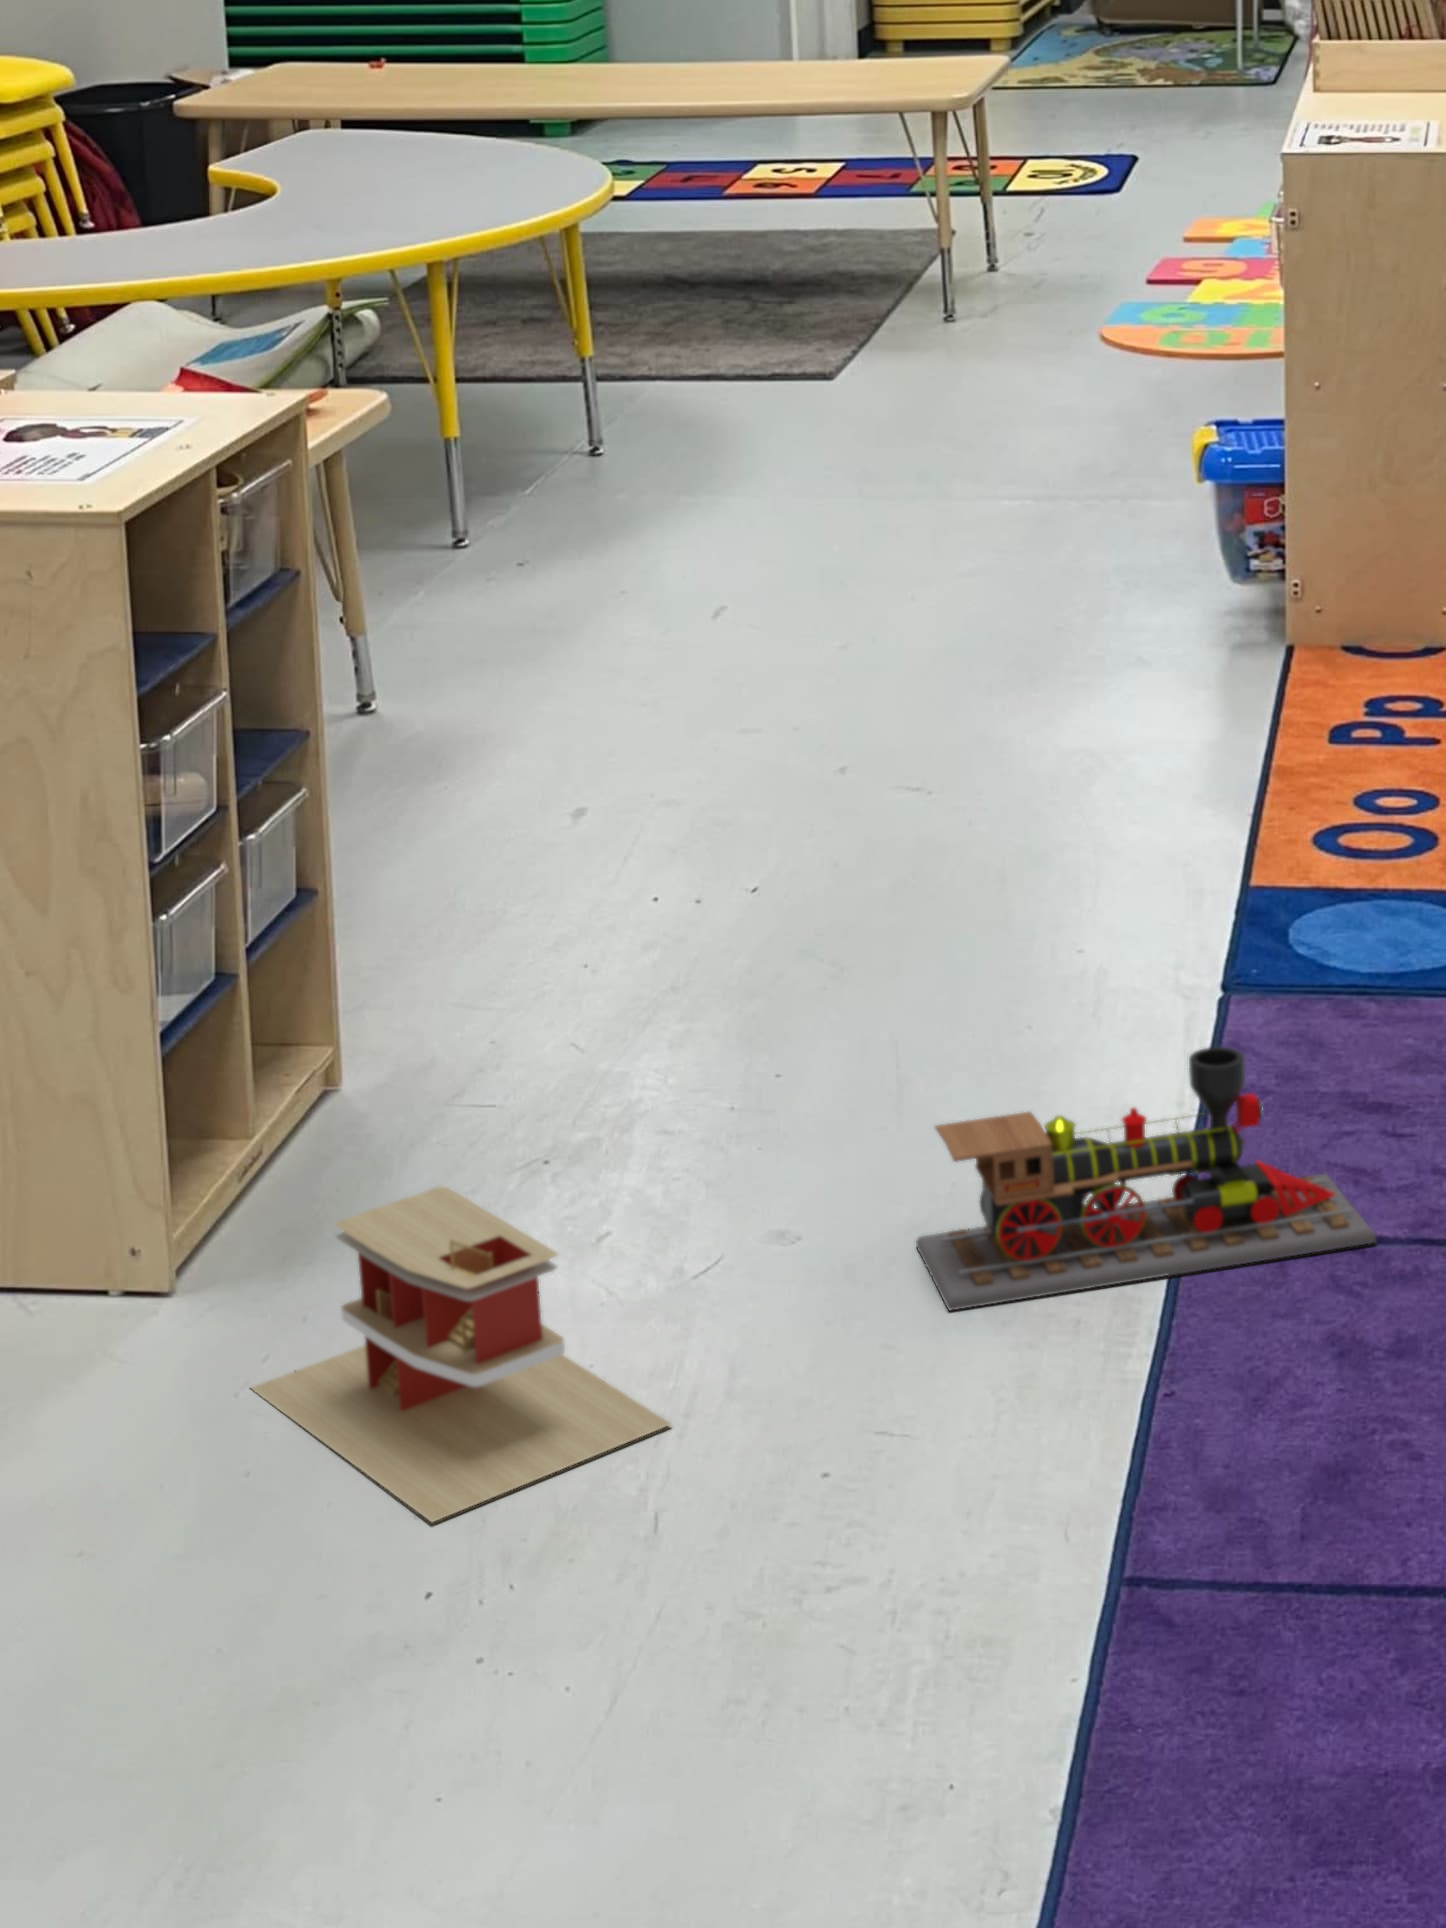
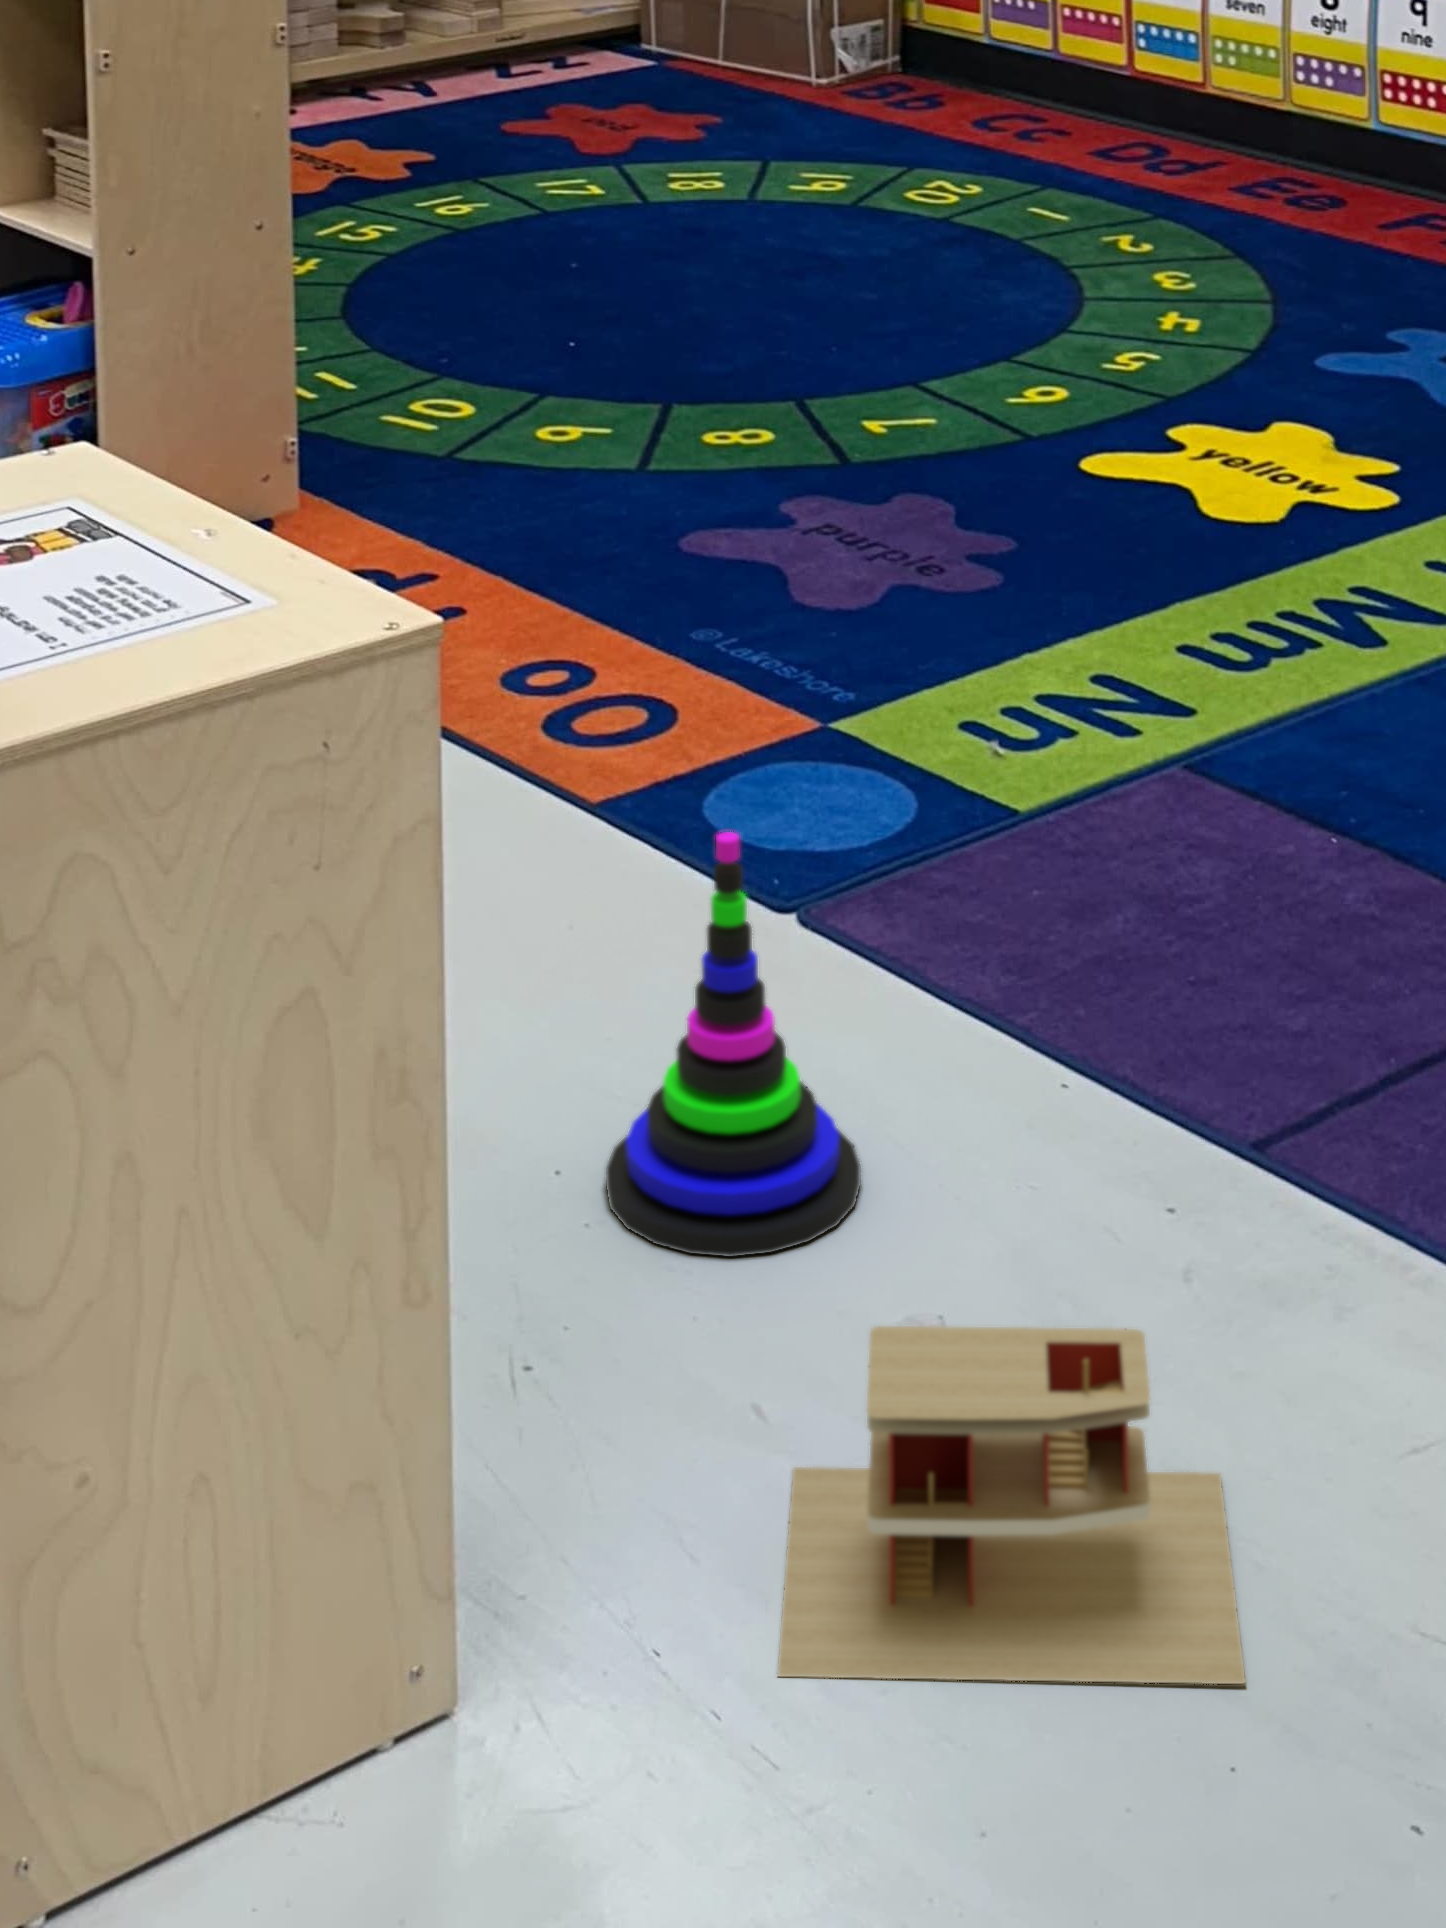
stacking toy: none [673,846,893,1200] -> present [606,832,861,1257]
toy train: present [916,1047,1376,1310] -> none [1034,886,1348,1252]

